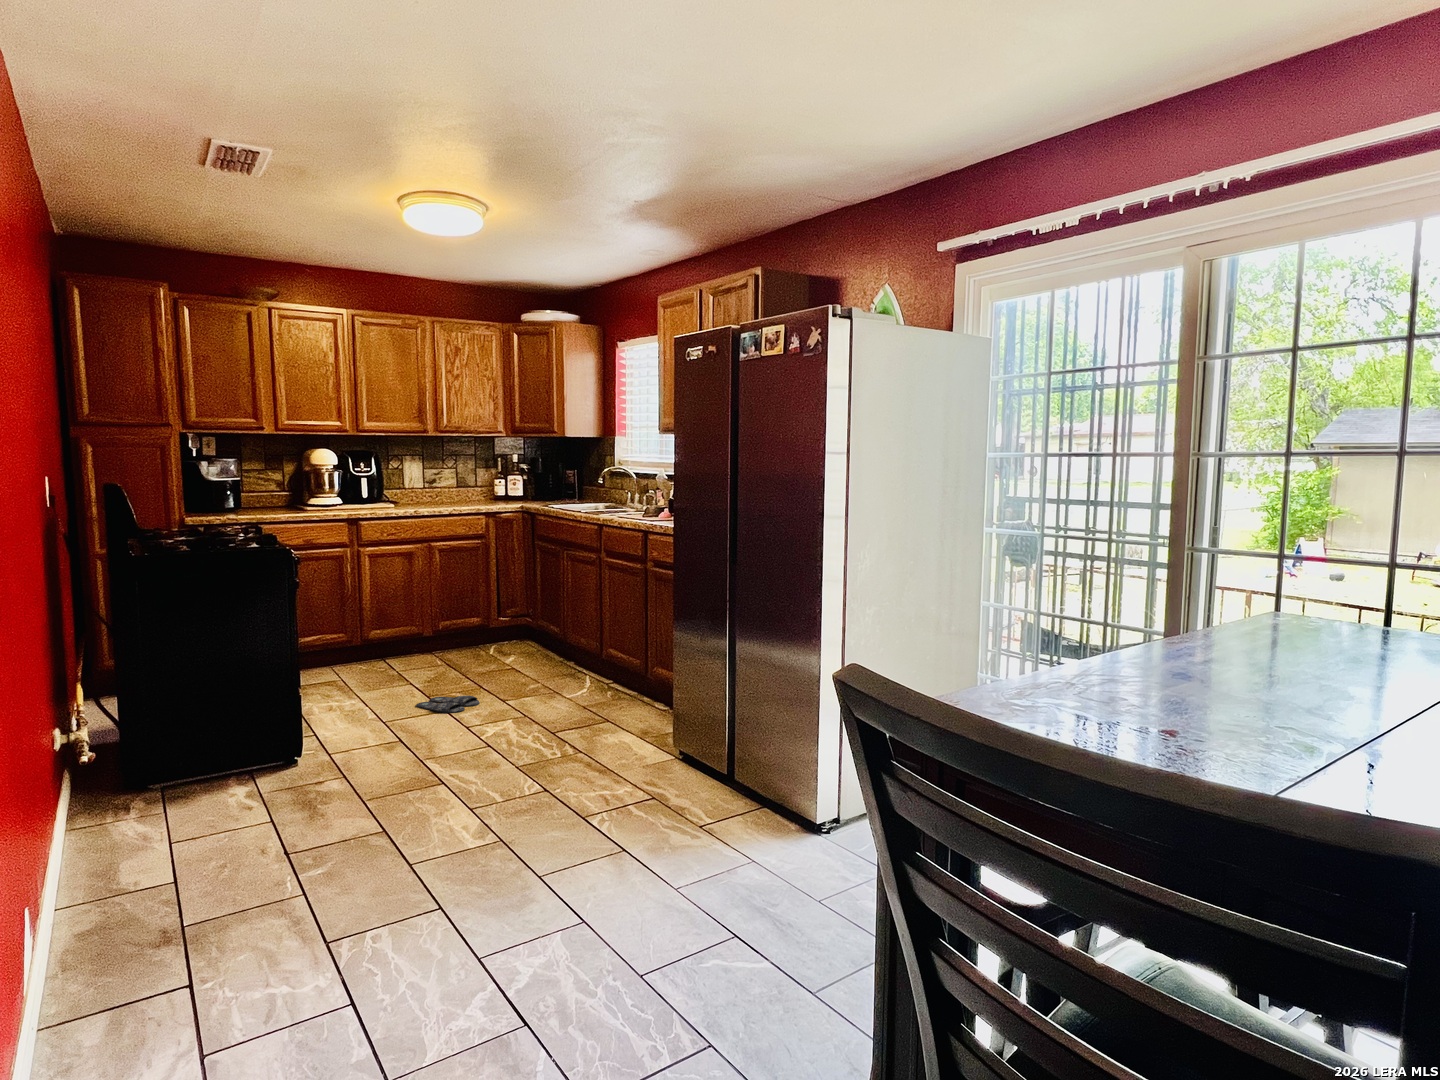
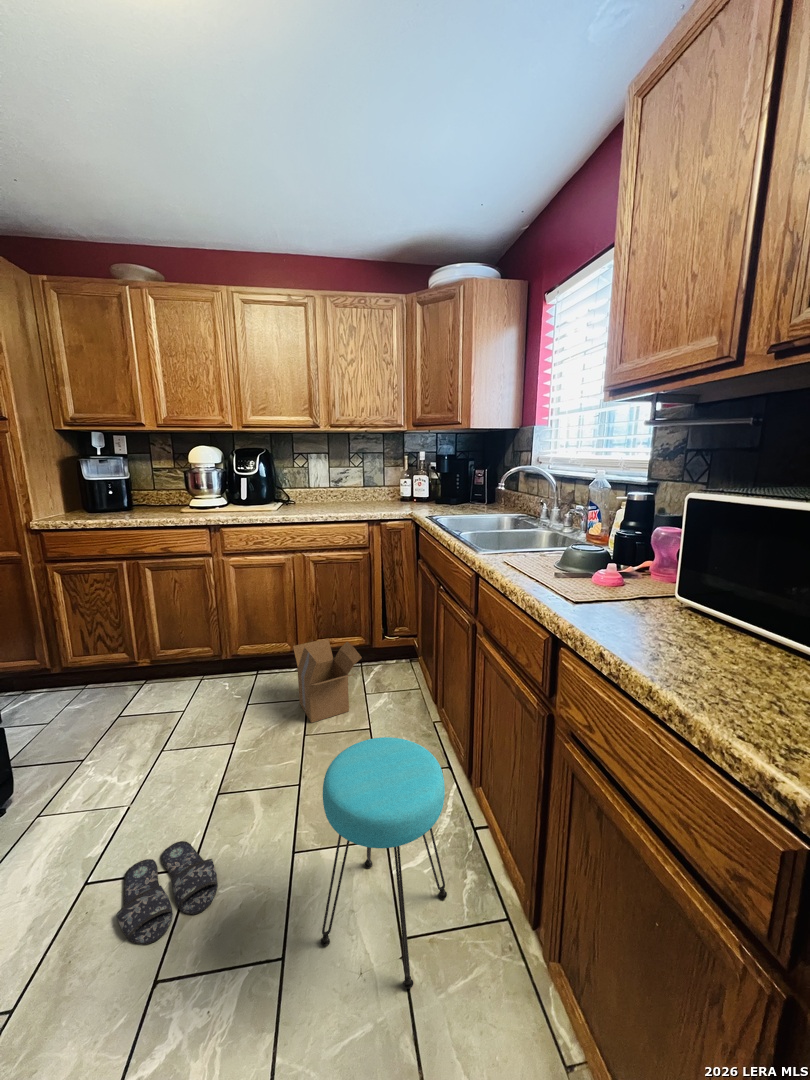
stool: none [545,605,604,700] -> present [320,737,447,989]
cardboard box: none [441,608,505,664] -> present [293,638,362,723]

